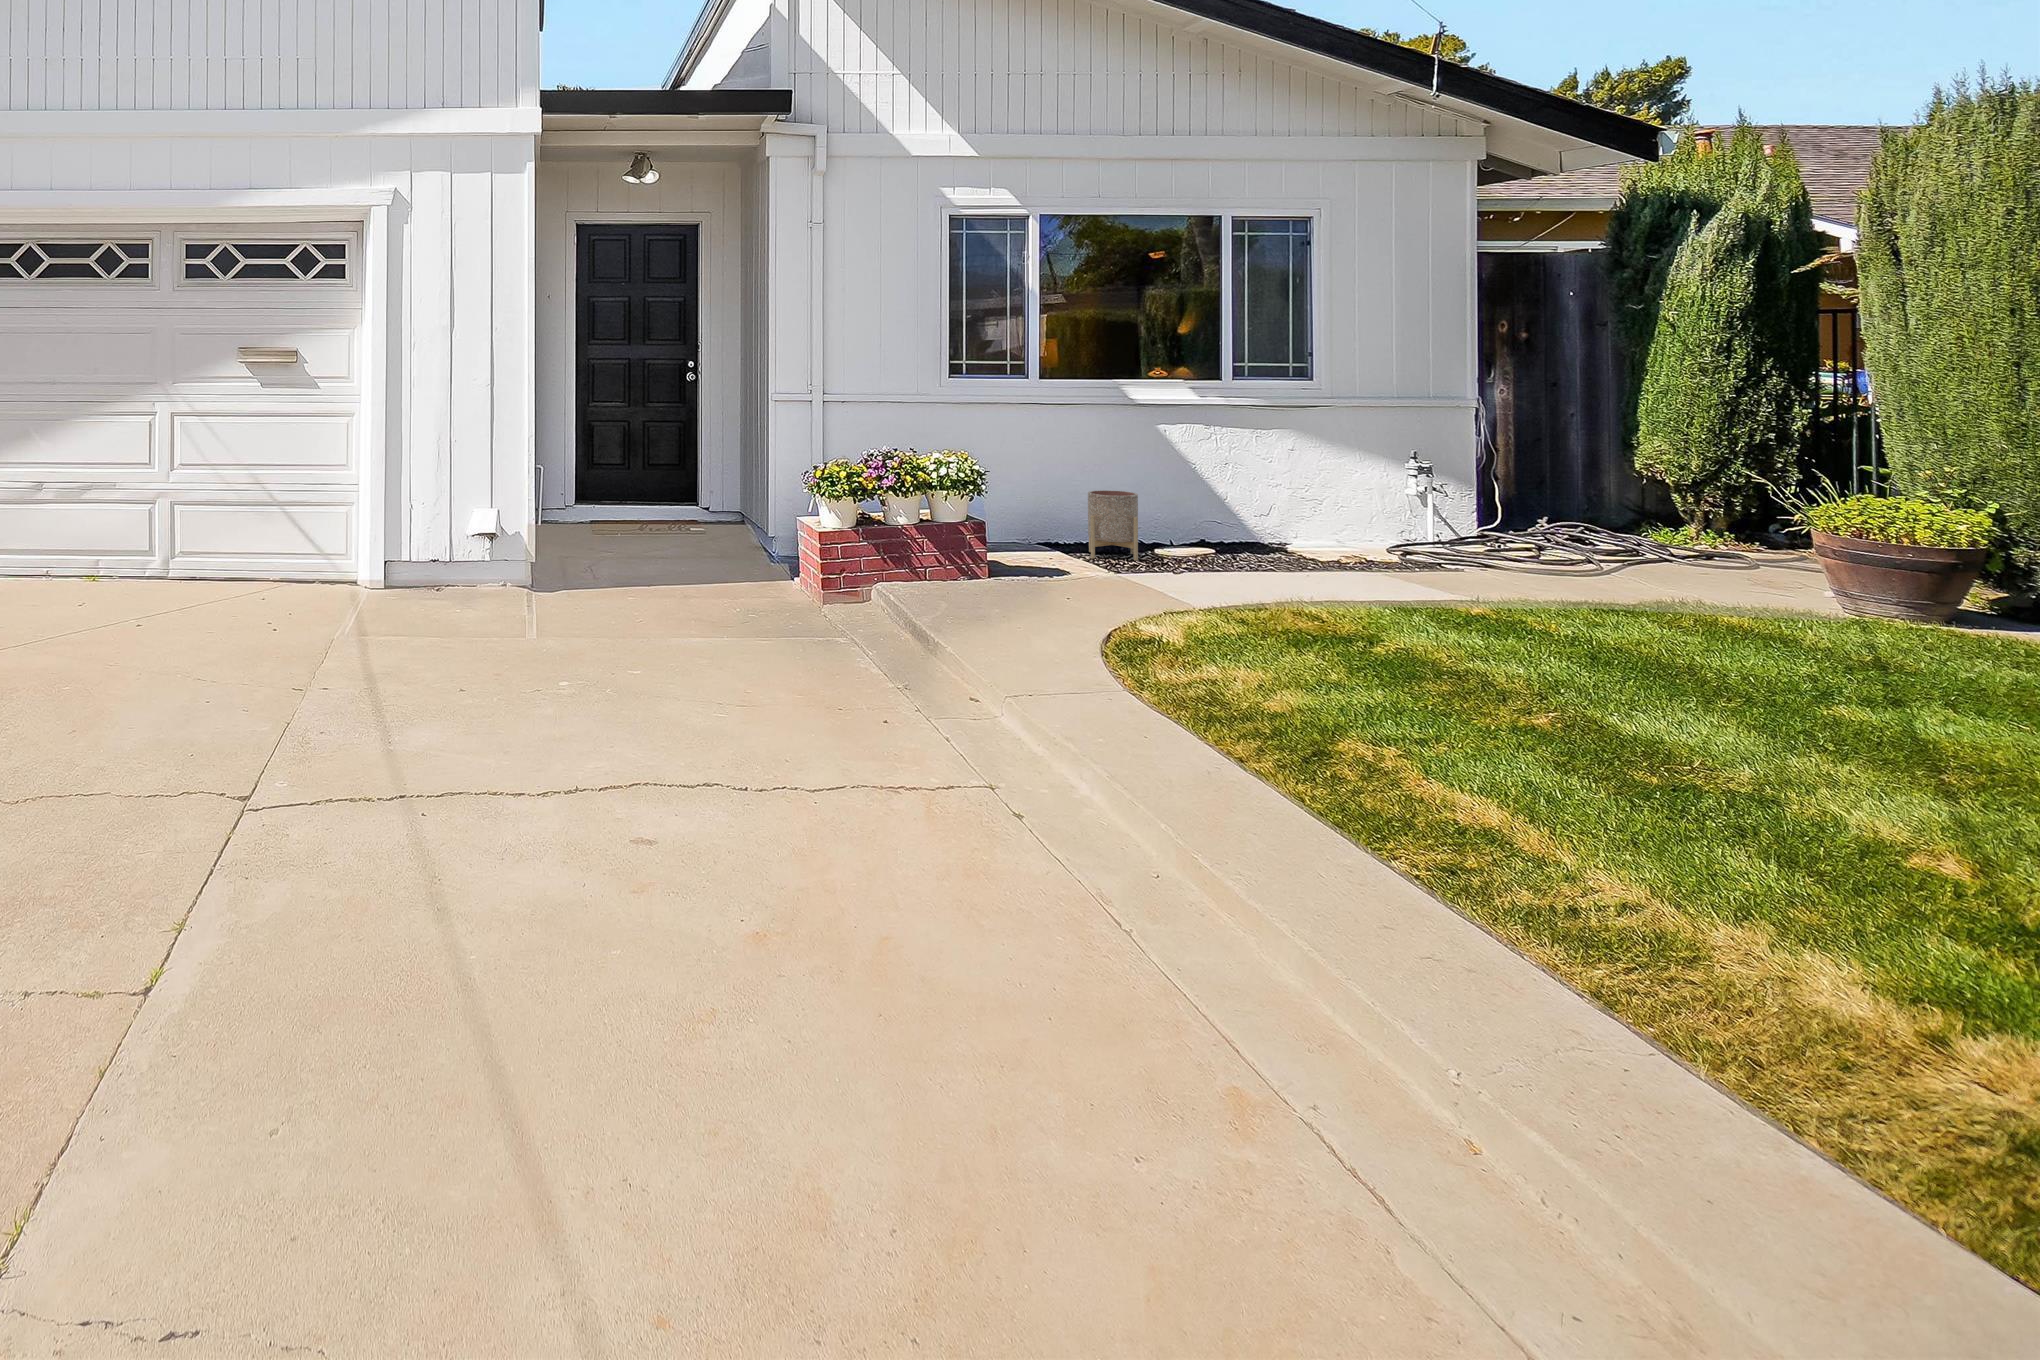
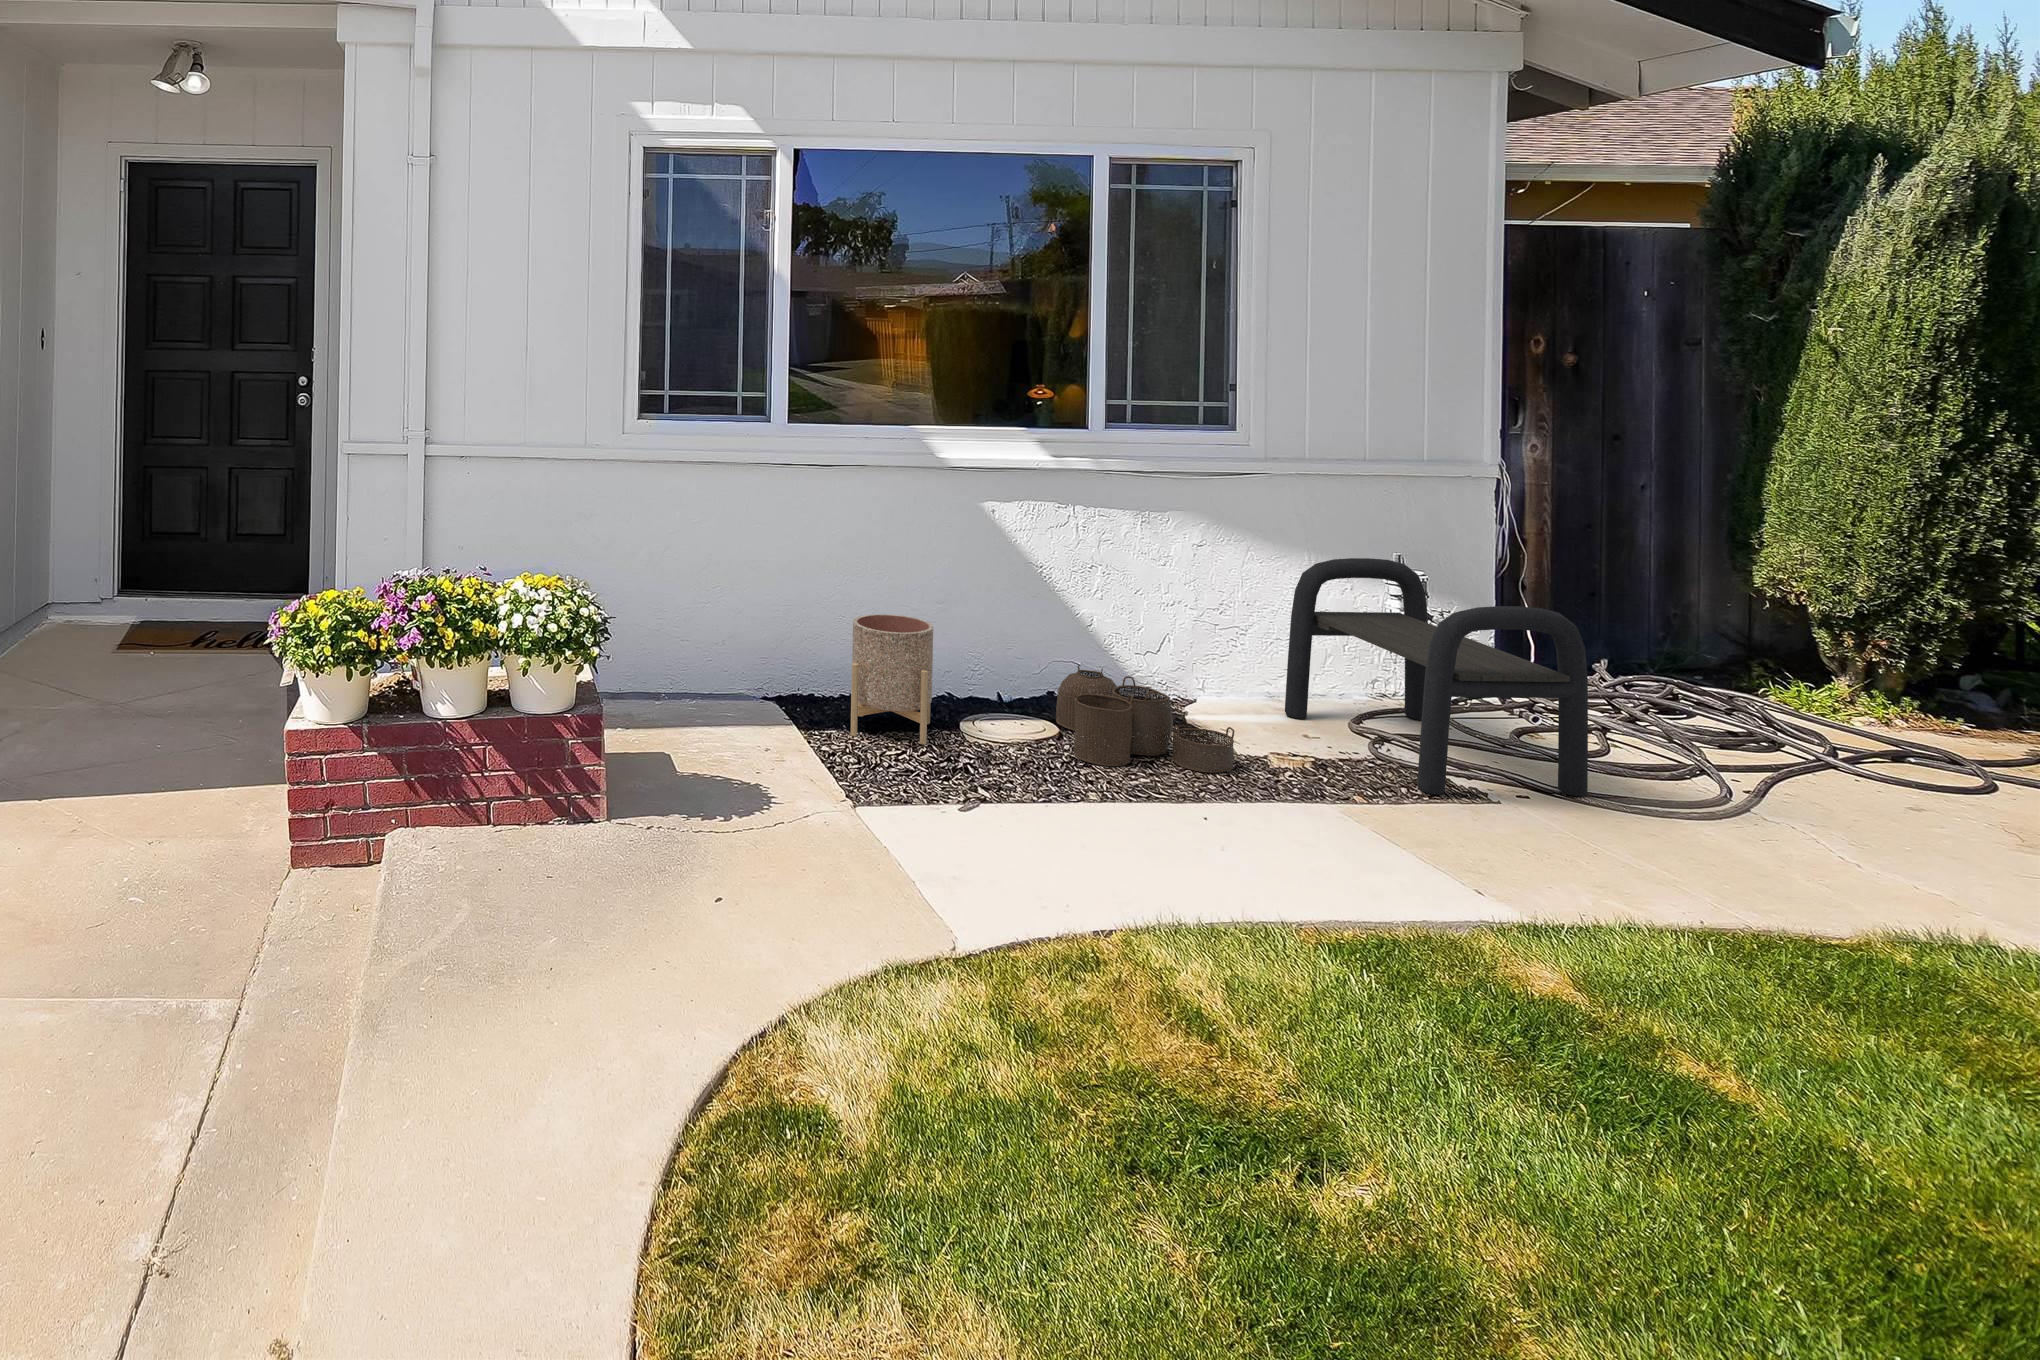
bench: none [1346,453,1524,572] -> present [1285,558,1588,796]
woven basket: none [1209,518,1321,567] -> present [1056,665,1234,773]

